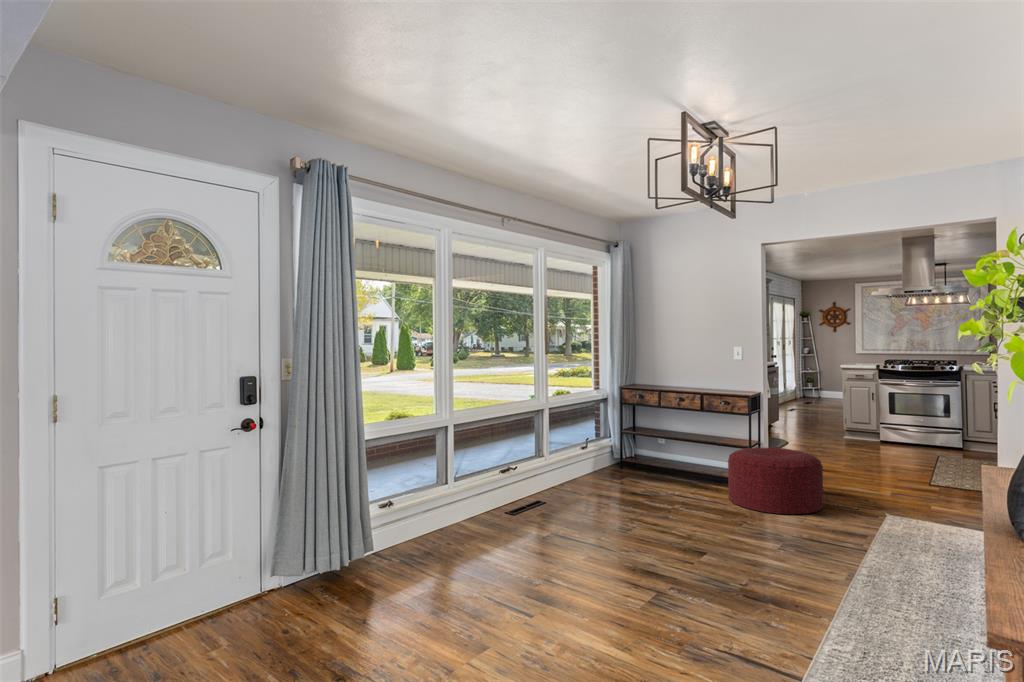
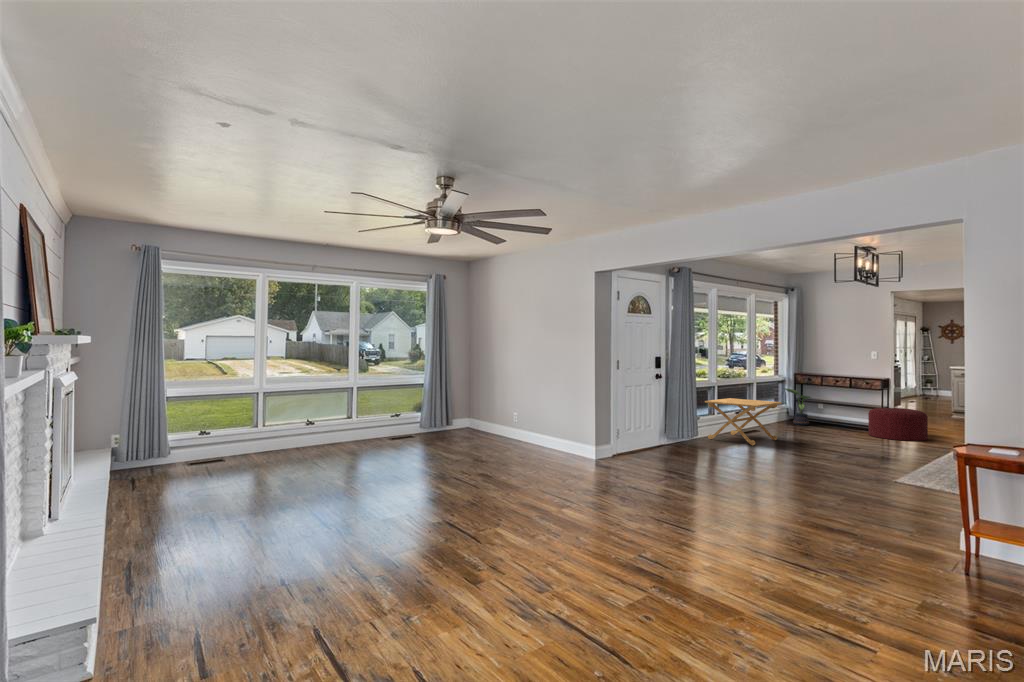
potted plant: none [601,413,644,476] -> present [785,388,810,425]
side table: none [416,446,566,562] -> present [705,398,782,445]

